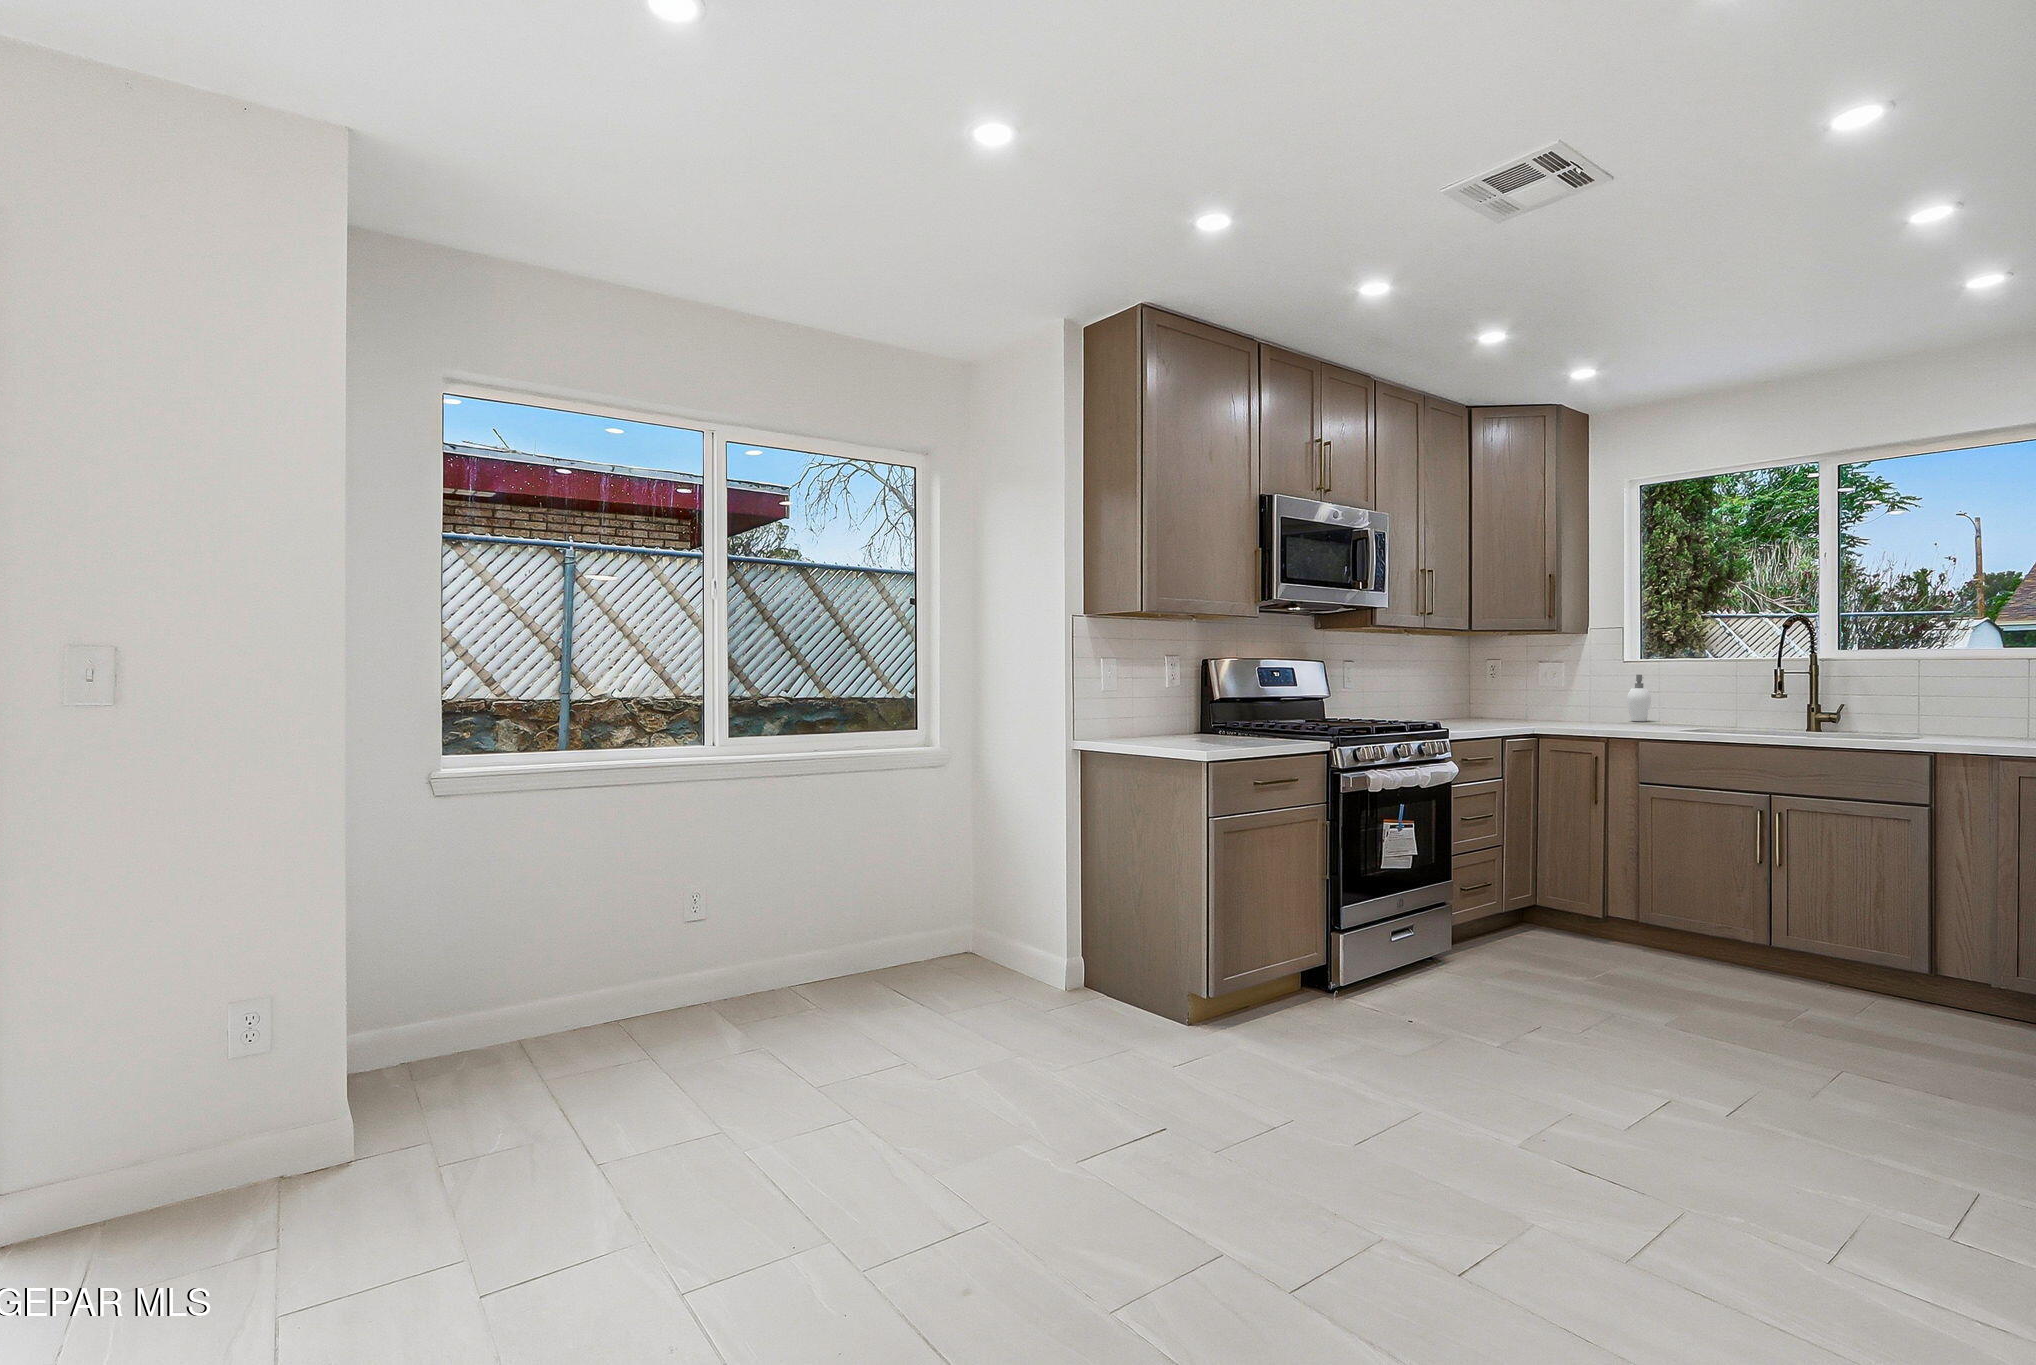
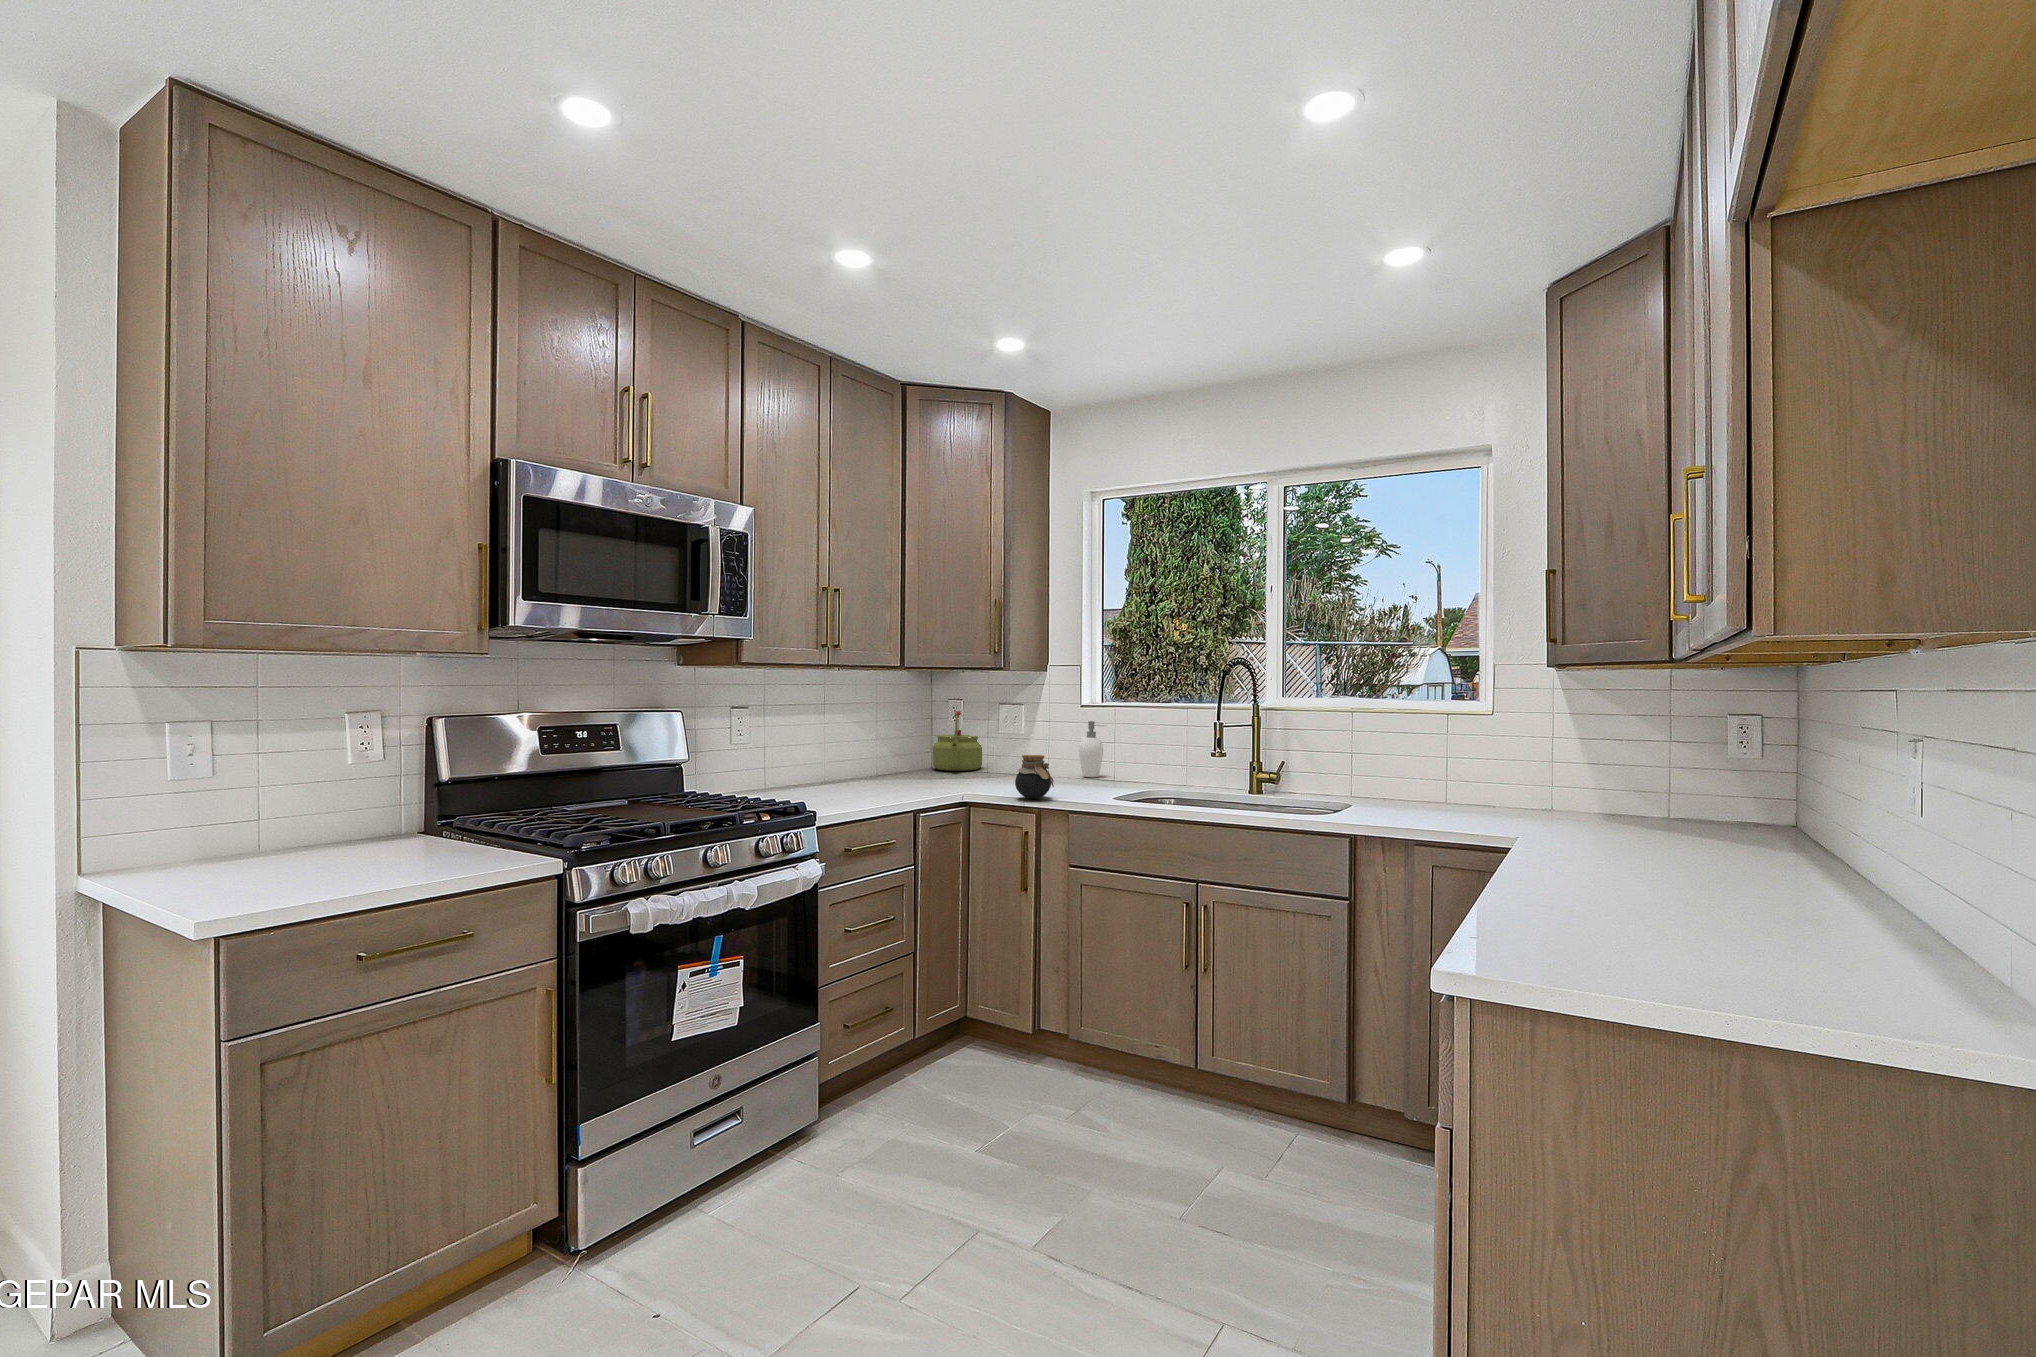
kettle: none [1482,669,1528,718] -> present [932,711,982,771]
jar: none [1585,698,1623,732] -> present [1015,755,1054,799]

